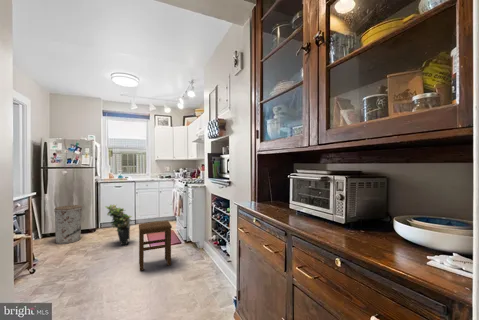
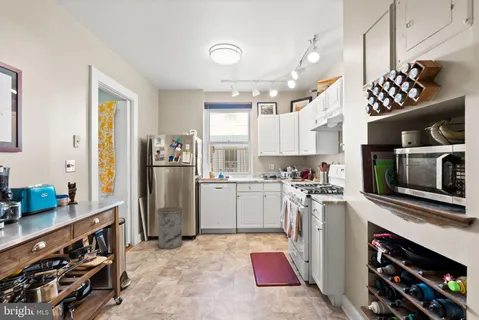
potted plant: present [105,205,131,245] -> none [203,209,233,261]
stool: present [139,221,172,271] -> none [239,240,283,307]

